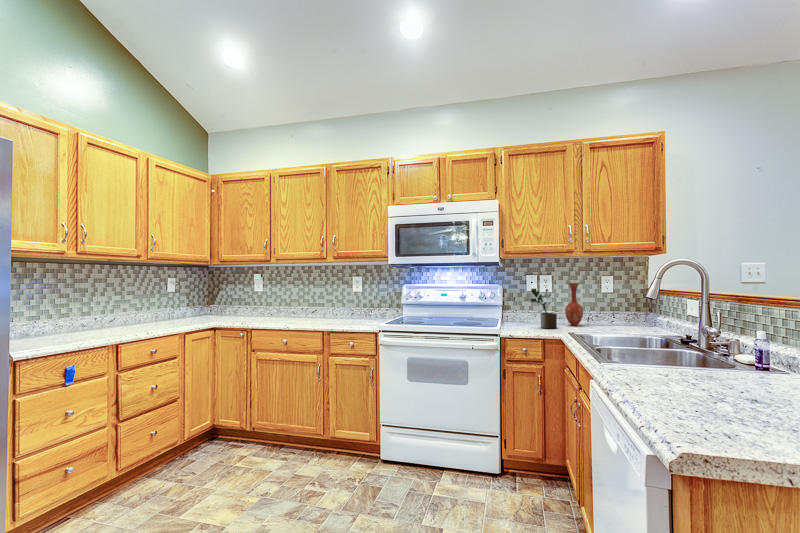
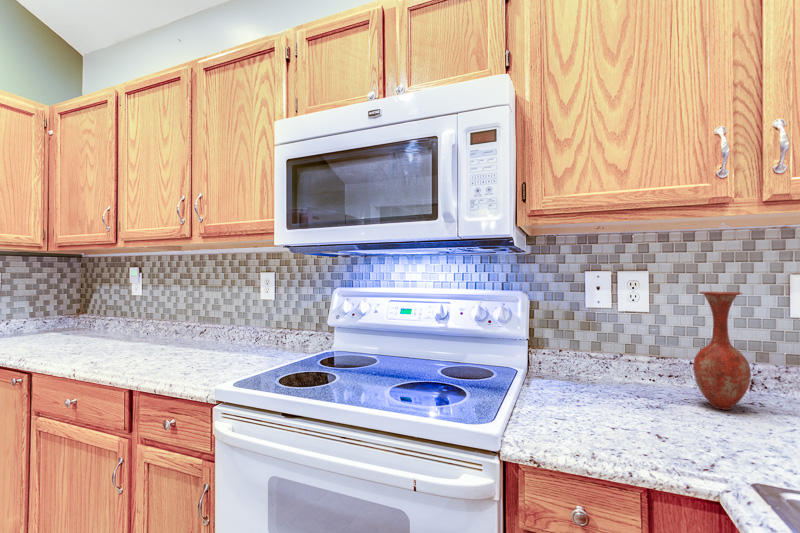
potted plant: present [531,288,557,329] -> none [596,307,679,426]

